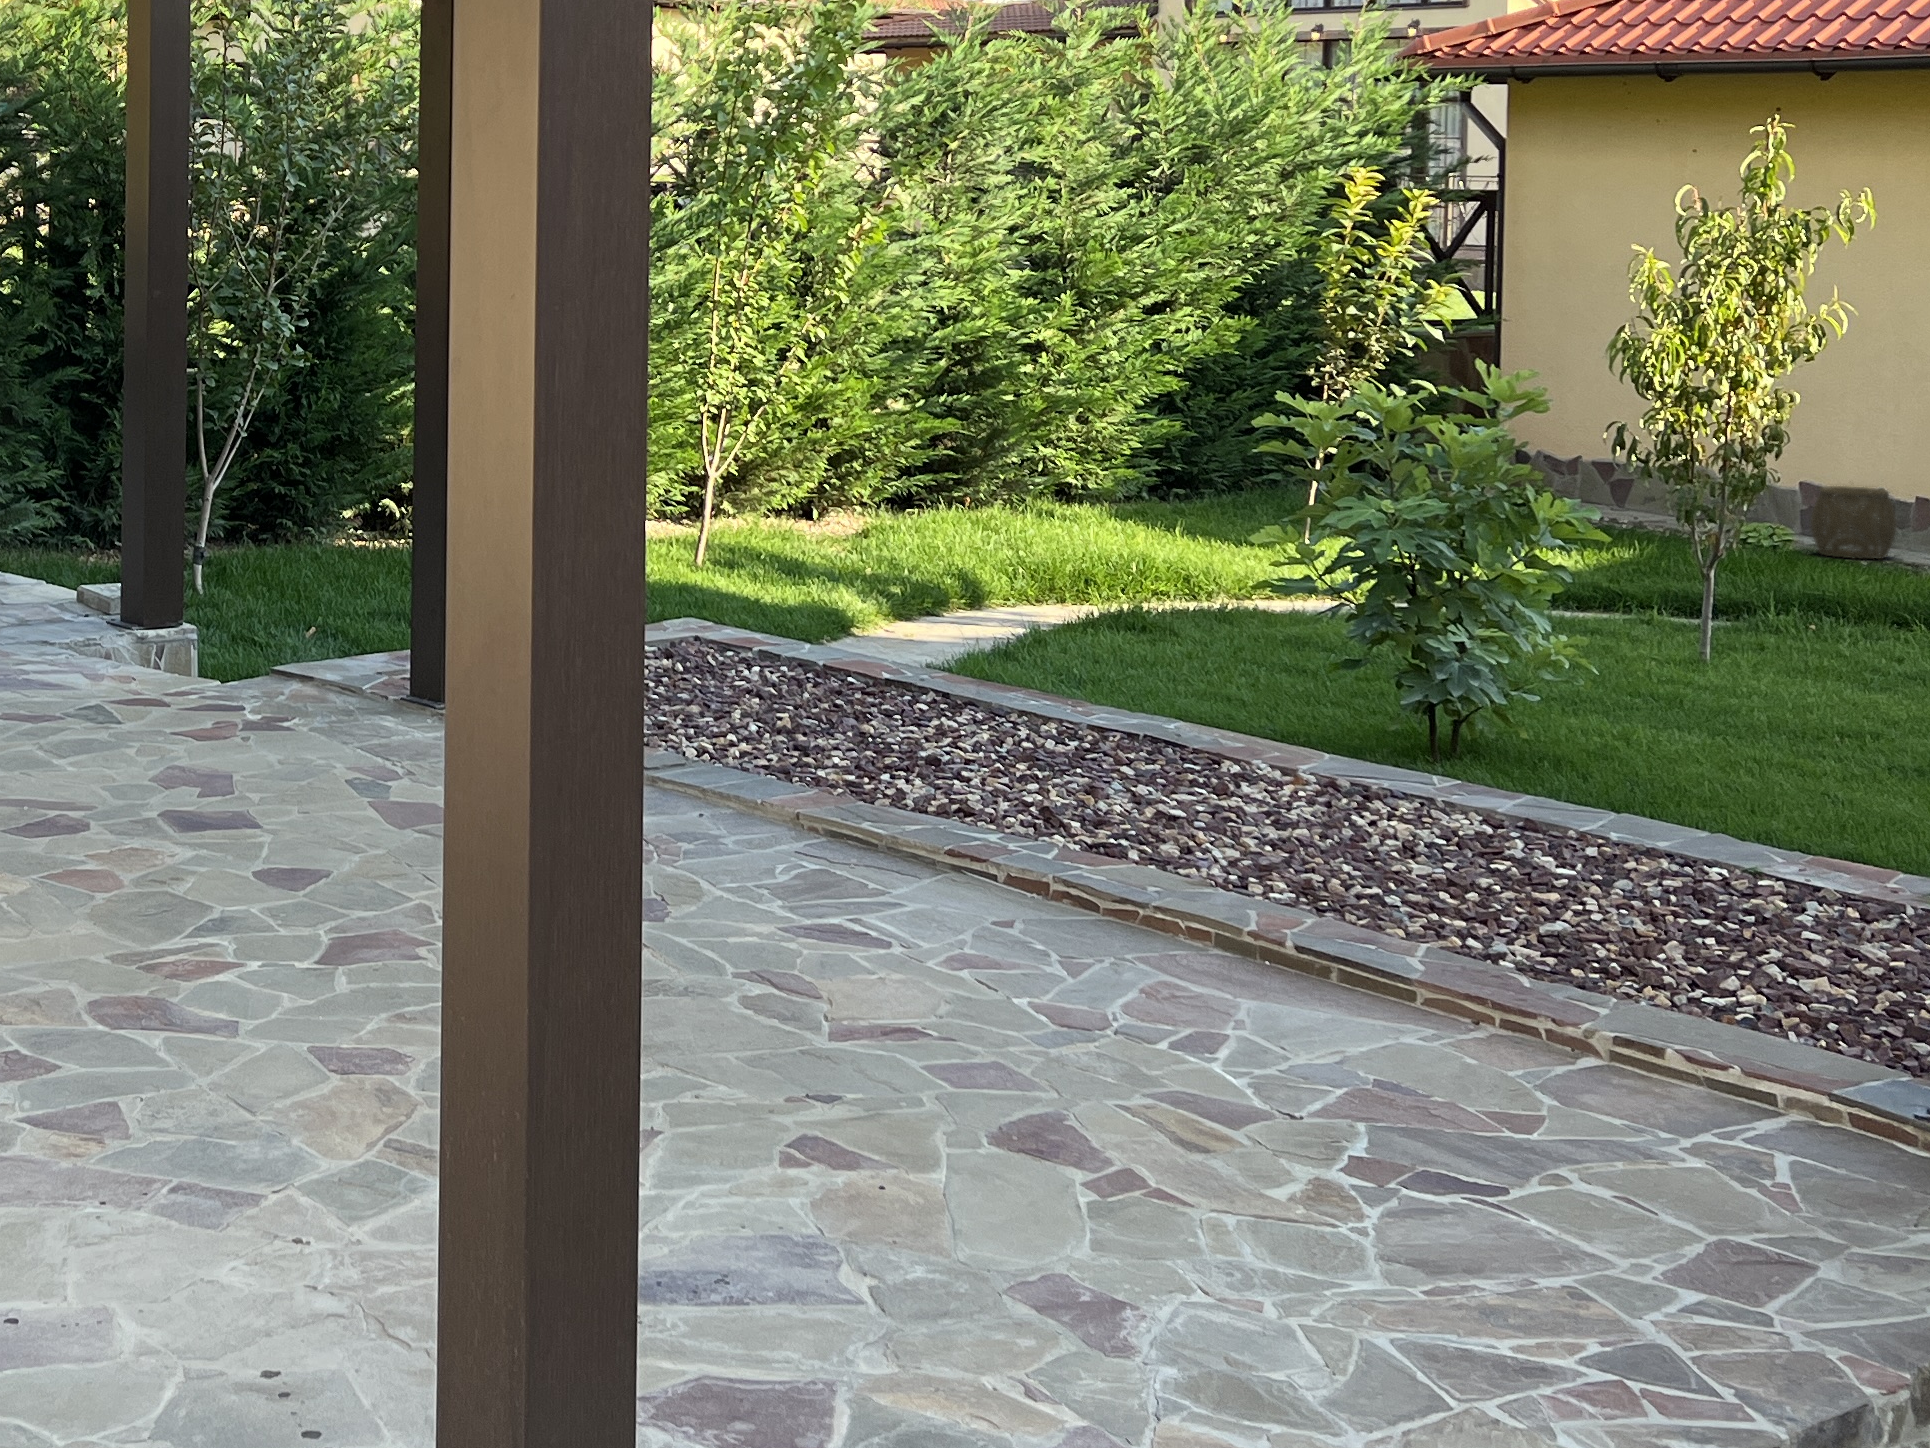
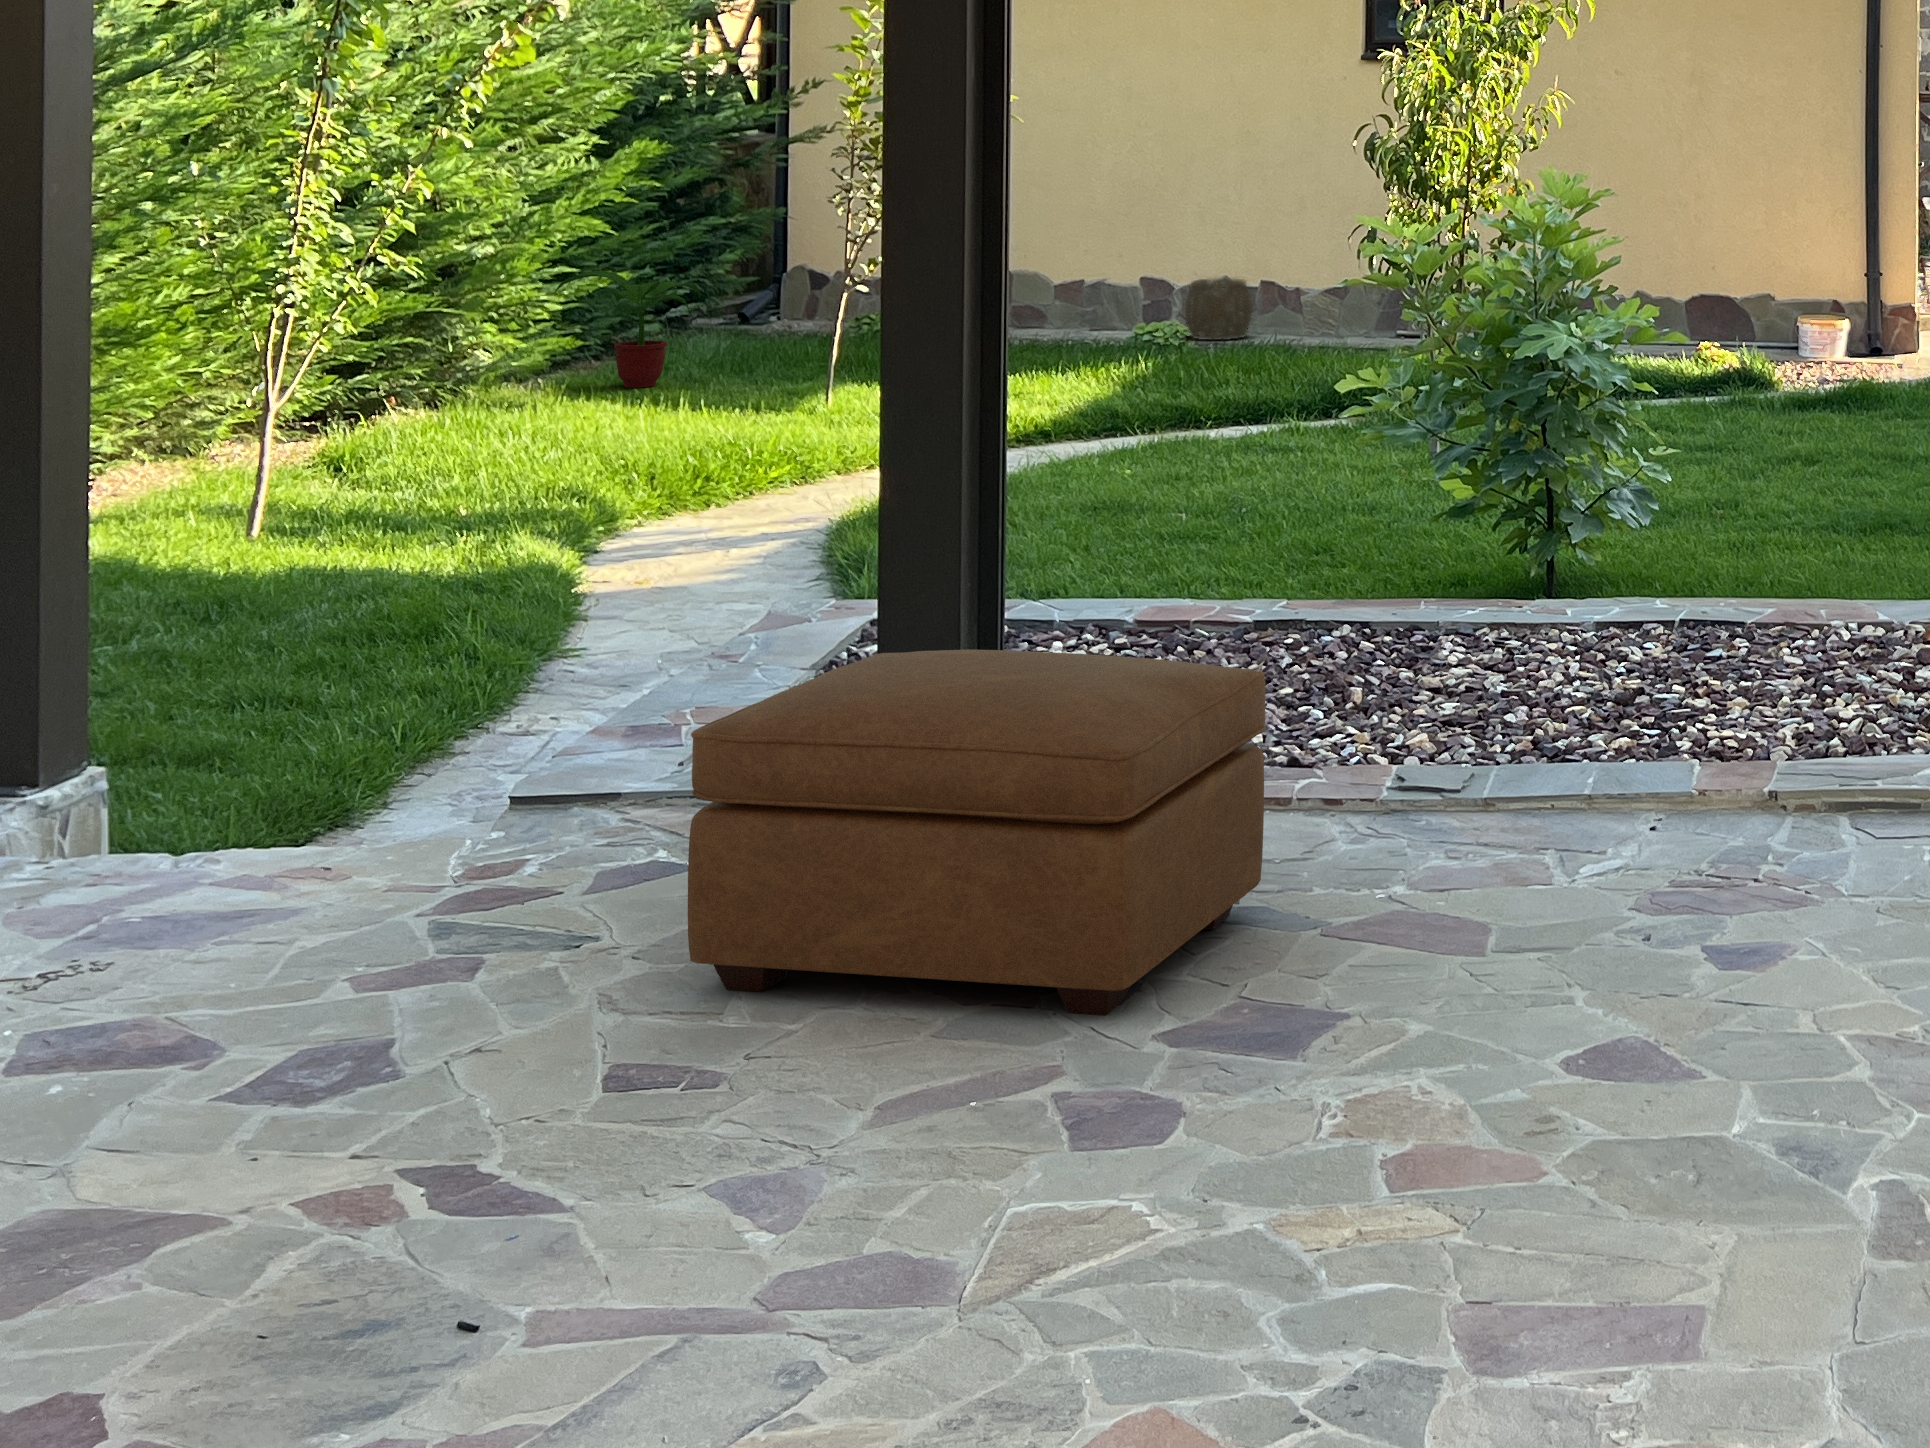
potted plant: none [1115,414,1242,526] -> present [555,271,700,388]
ottoman: none [92,574,396,796] -> present [688,649,1266,1015]

